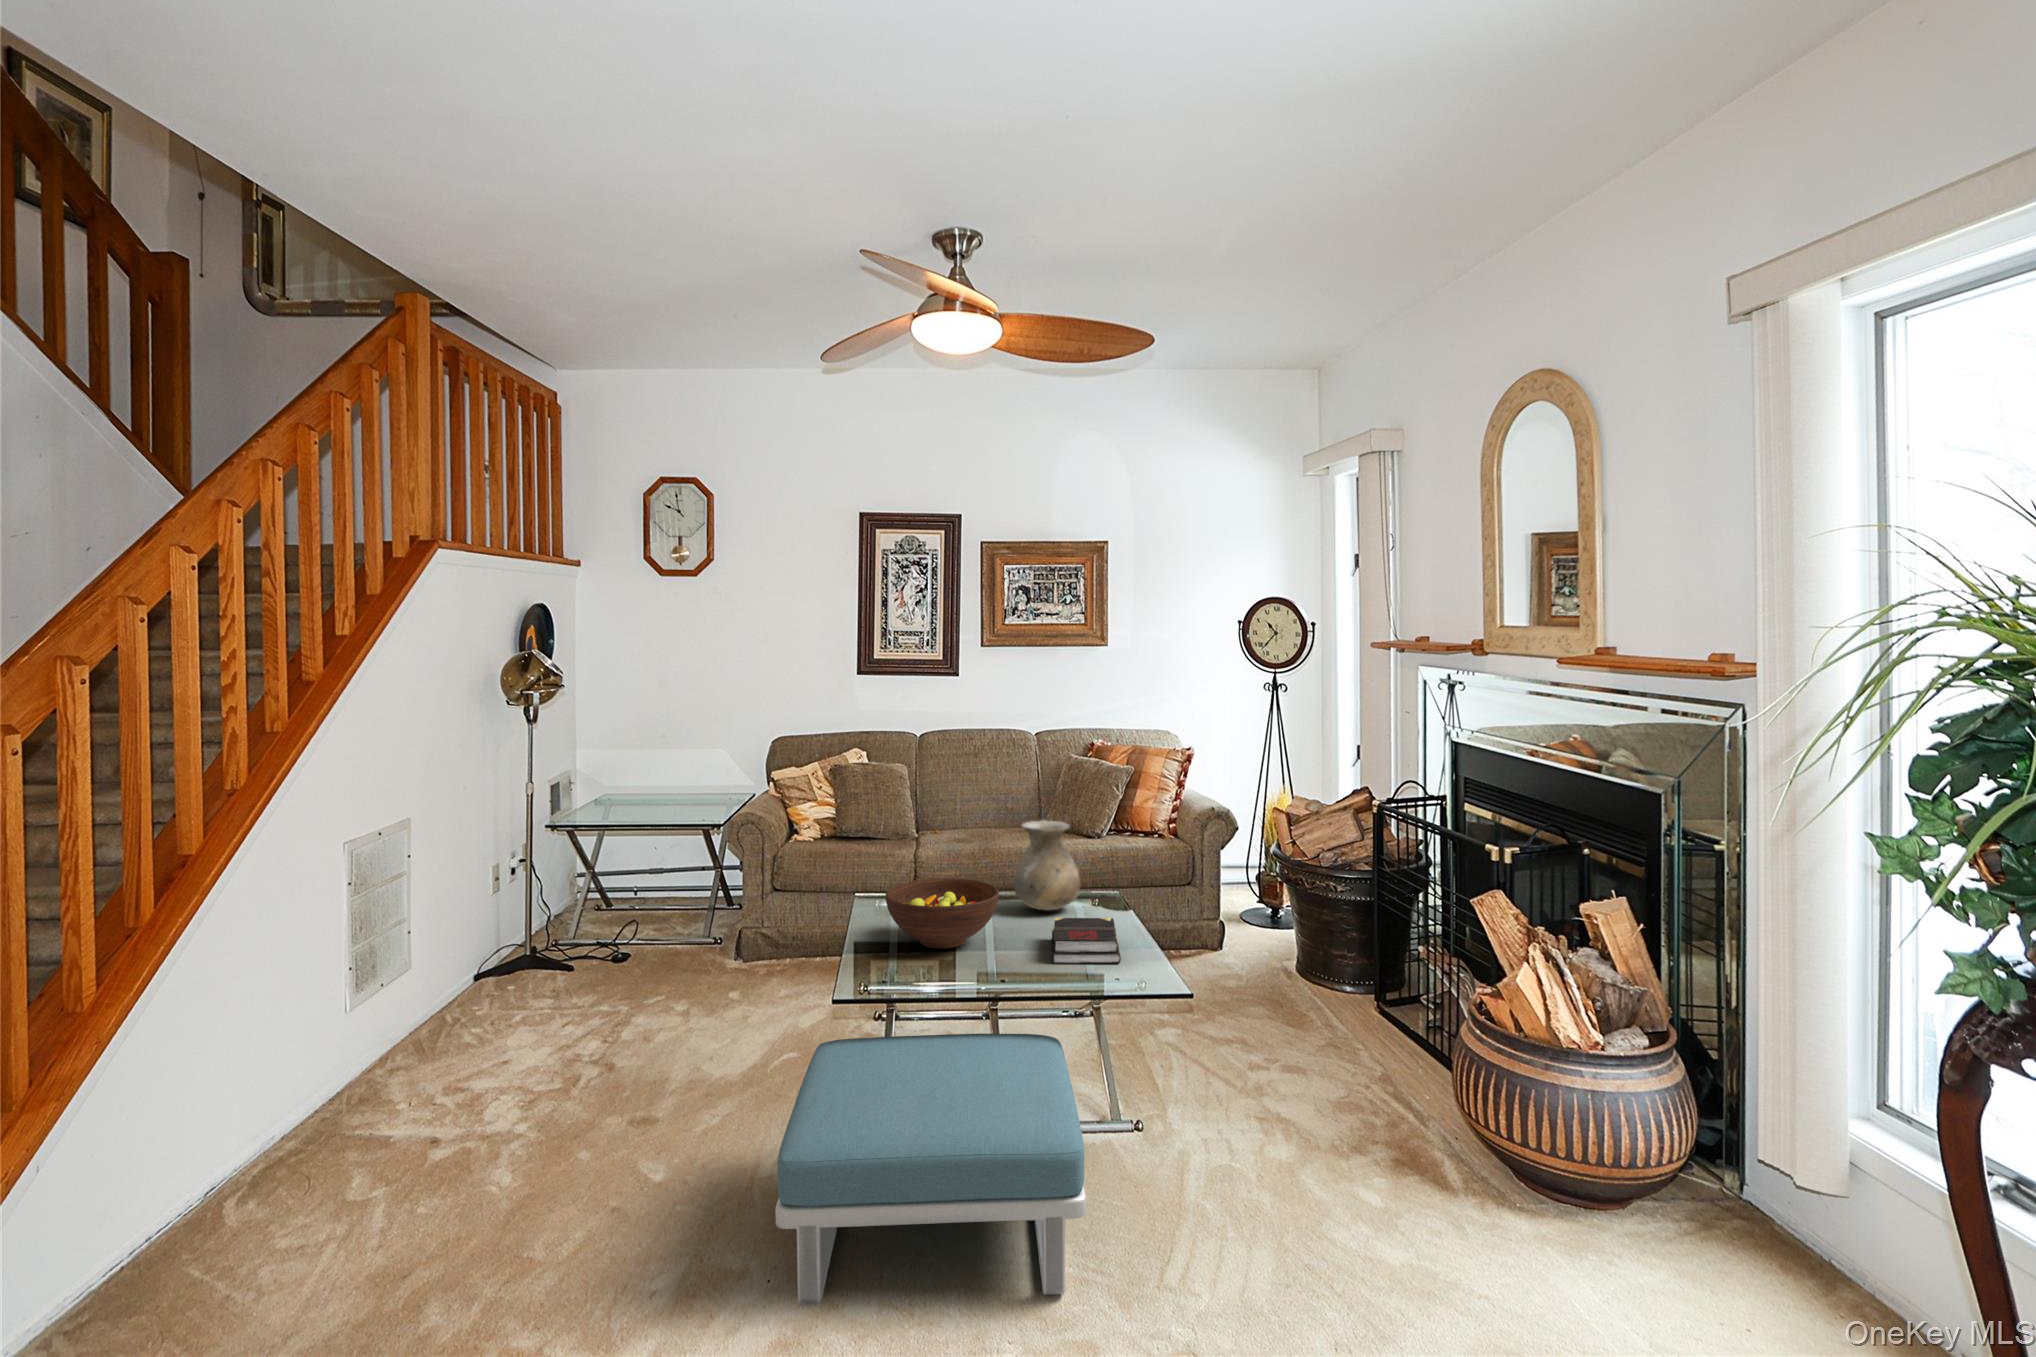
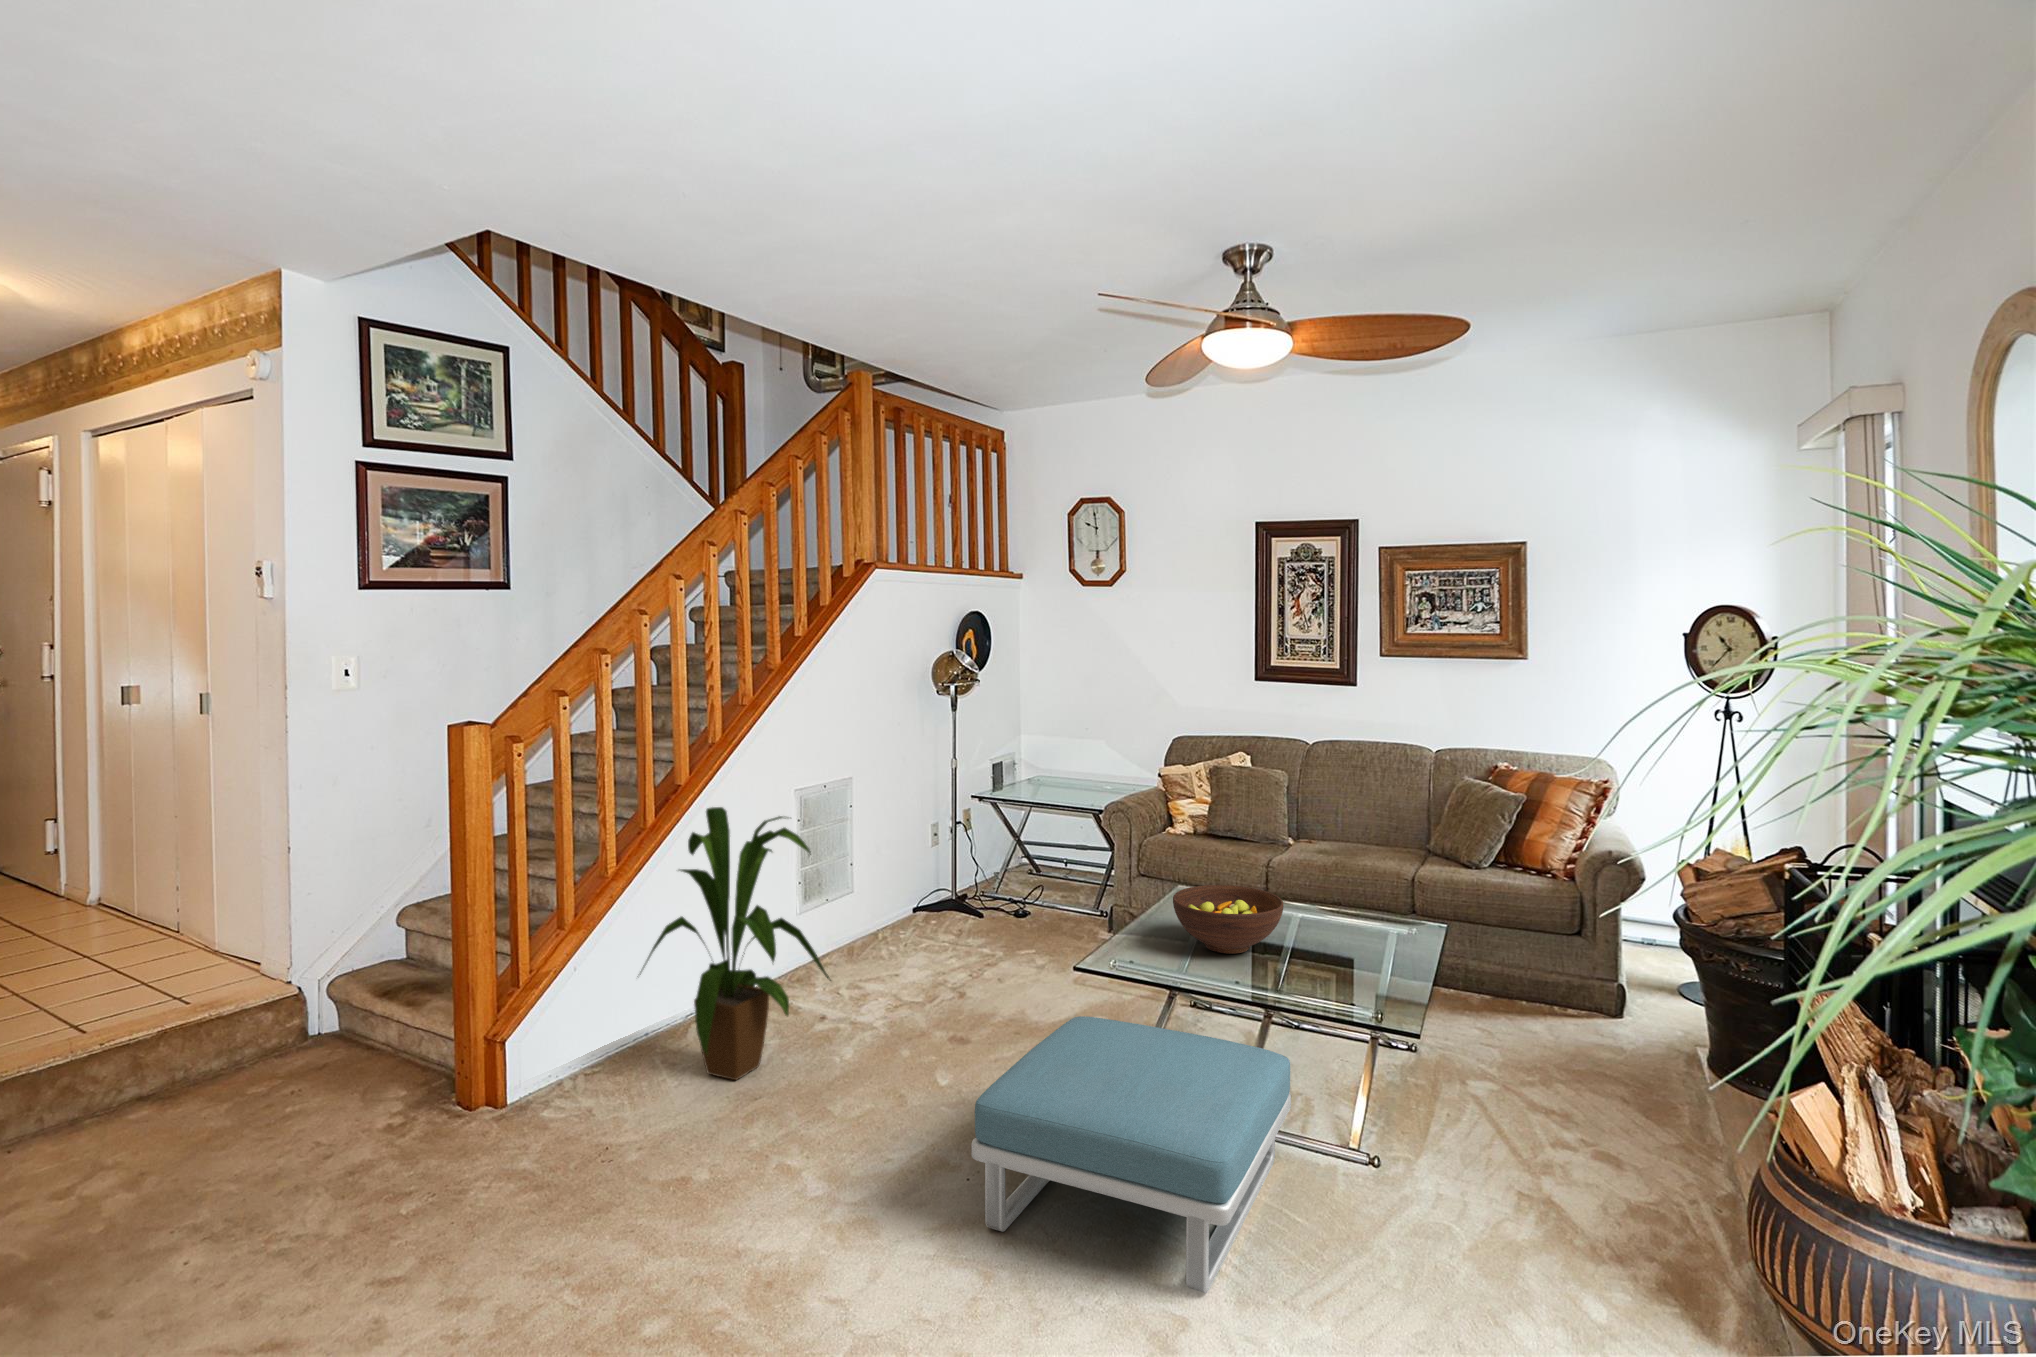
vase: present [1014,820,1080,910] -> none [1325,841,1397,934]
house plant: none [169,854,470,1232] -> present [640,807,830,1080]
book: present [1052,918,1121,964] -> none [1315,941,1404,998]

